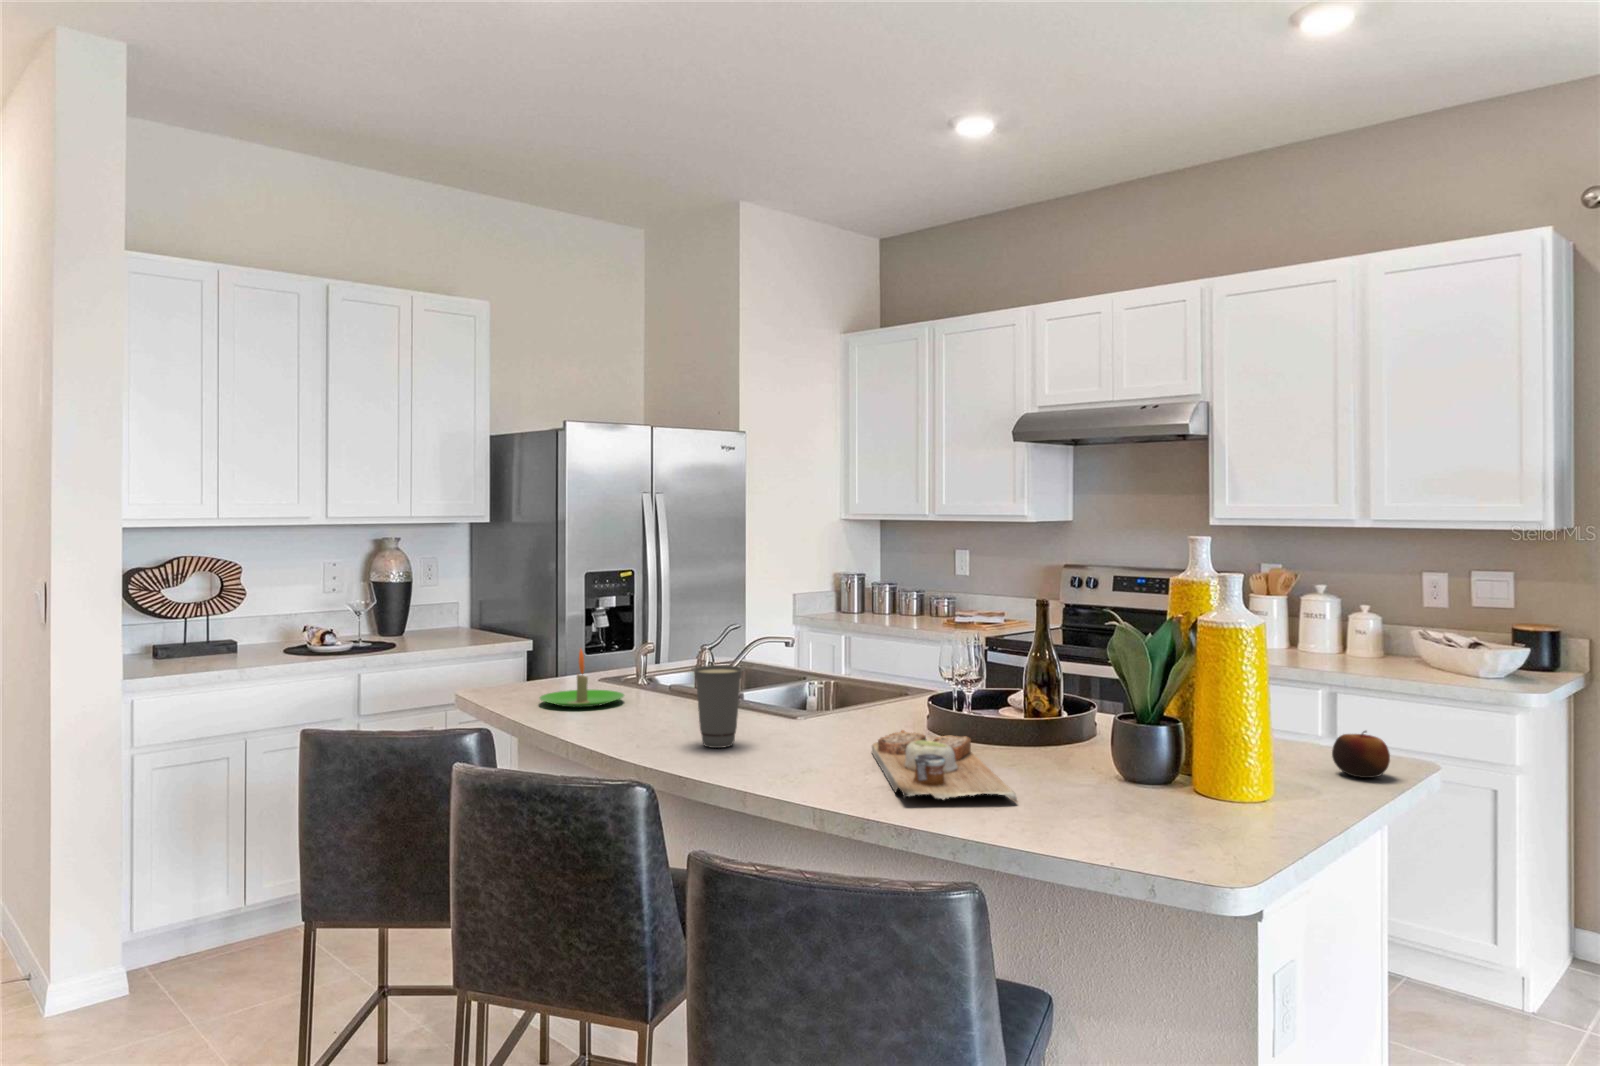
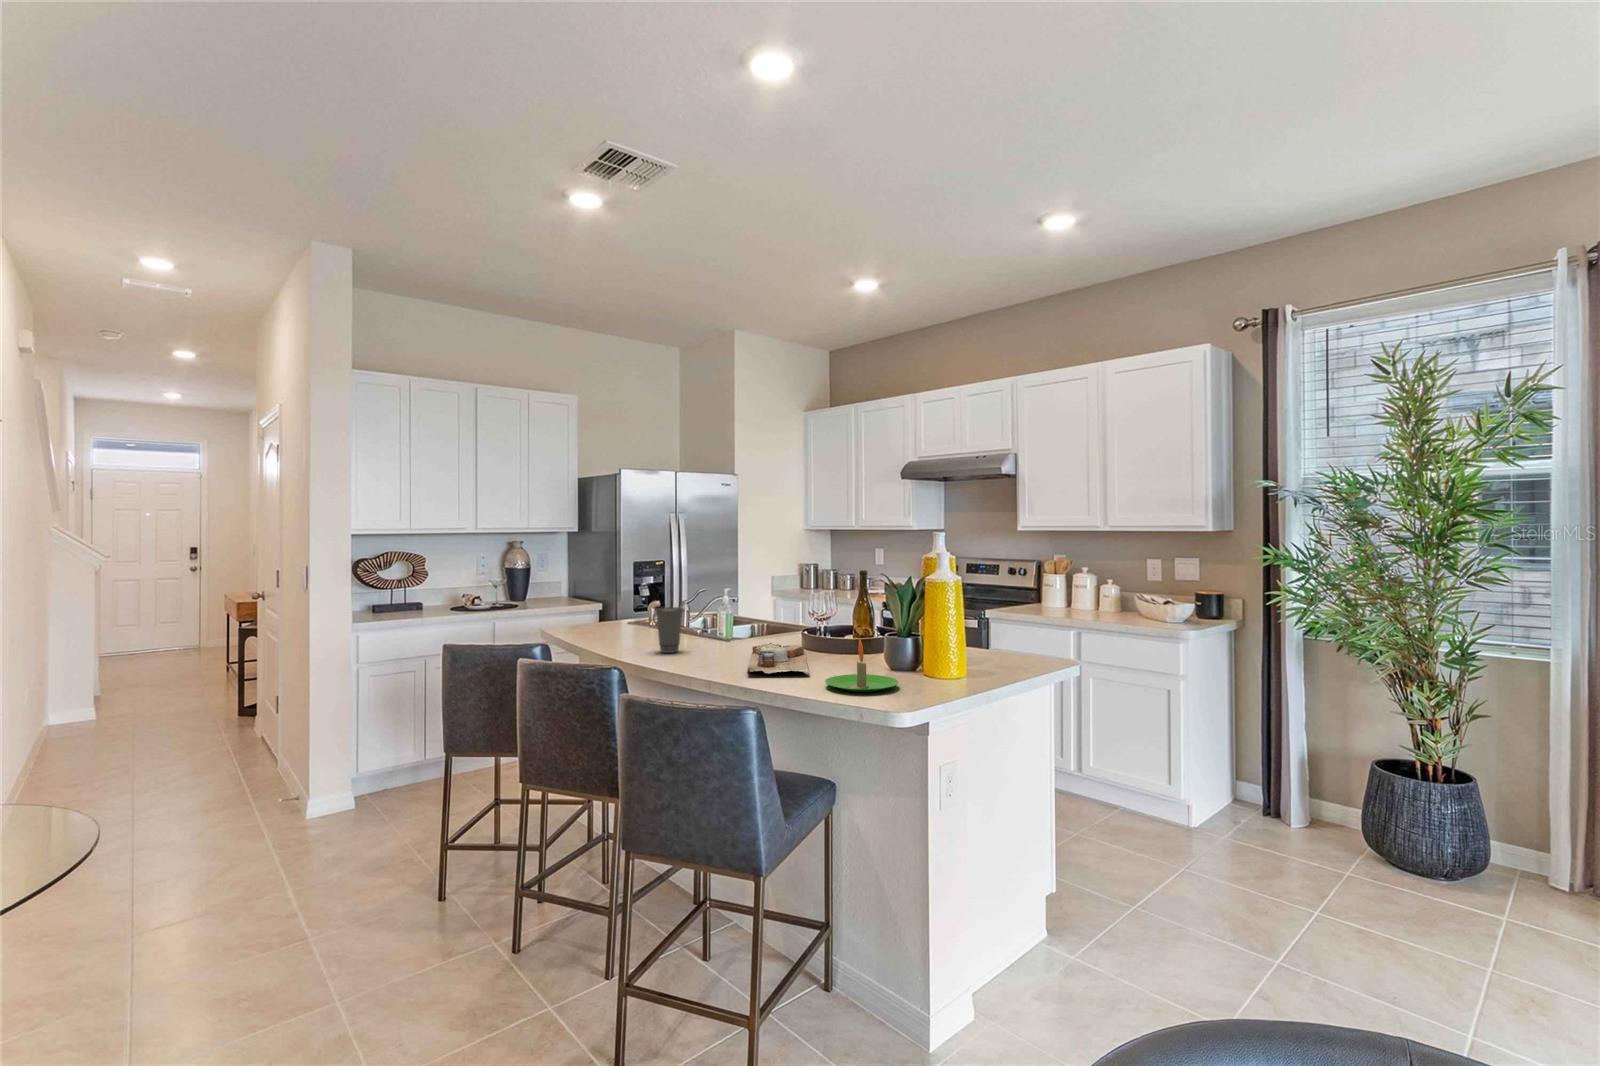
candle: present [540,649,624,707] -> present [825,639,899,692]
apple: present [1332,731,1390,778] -> none [1001,640,1031,667]

